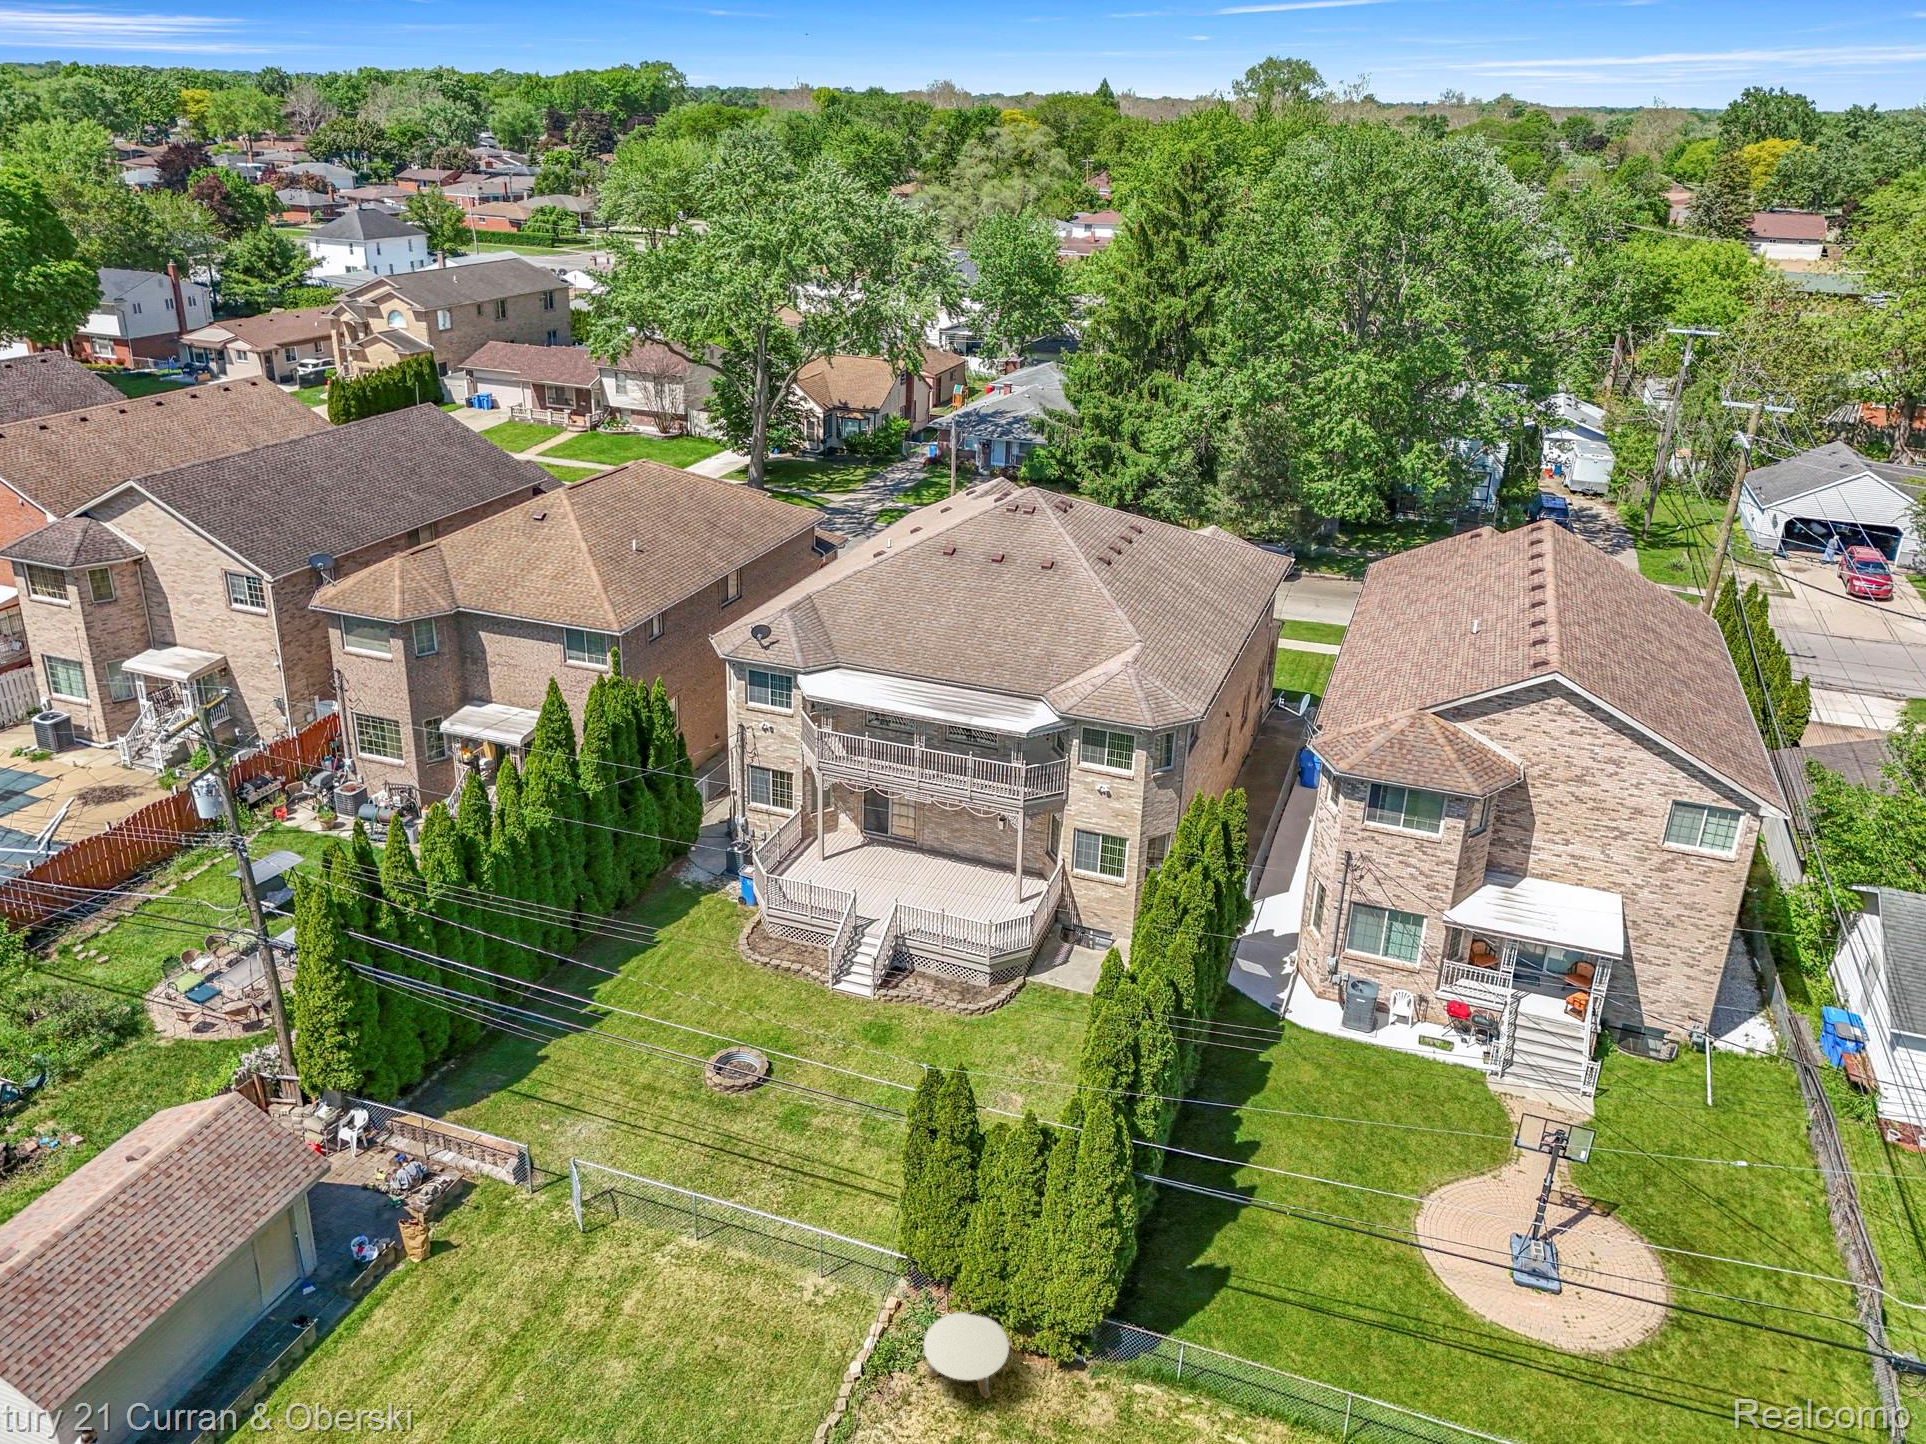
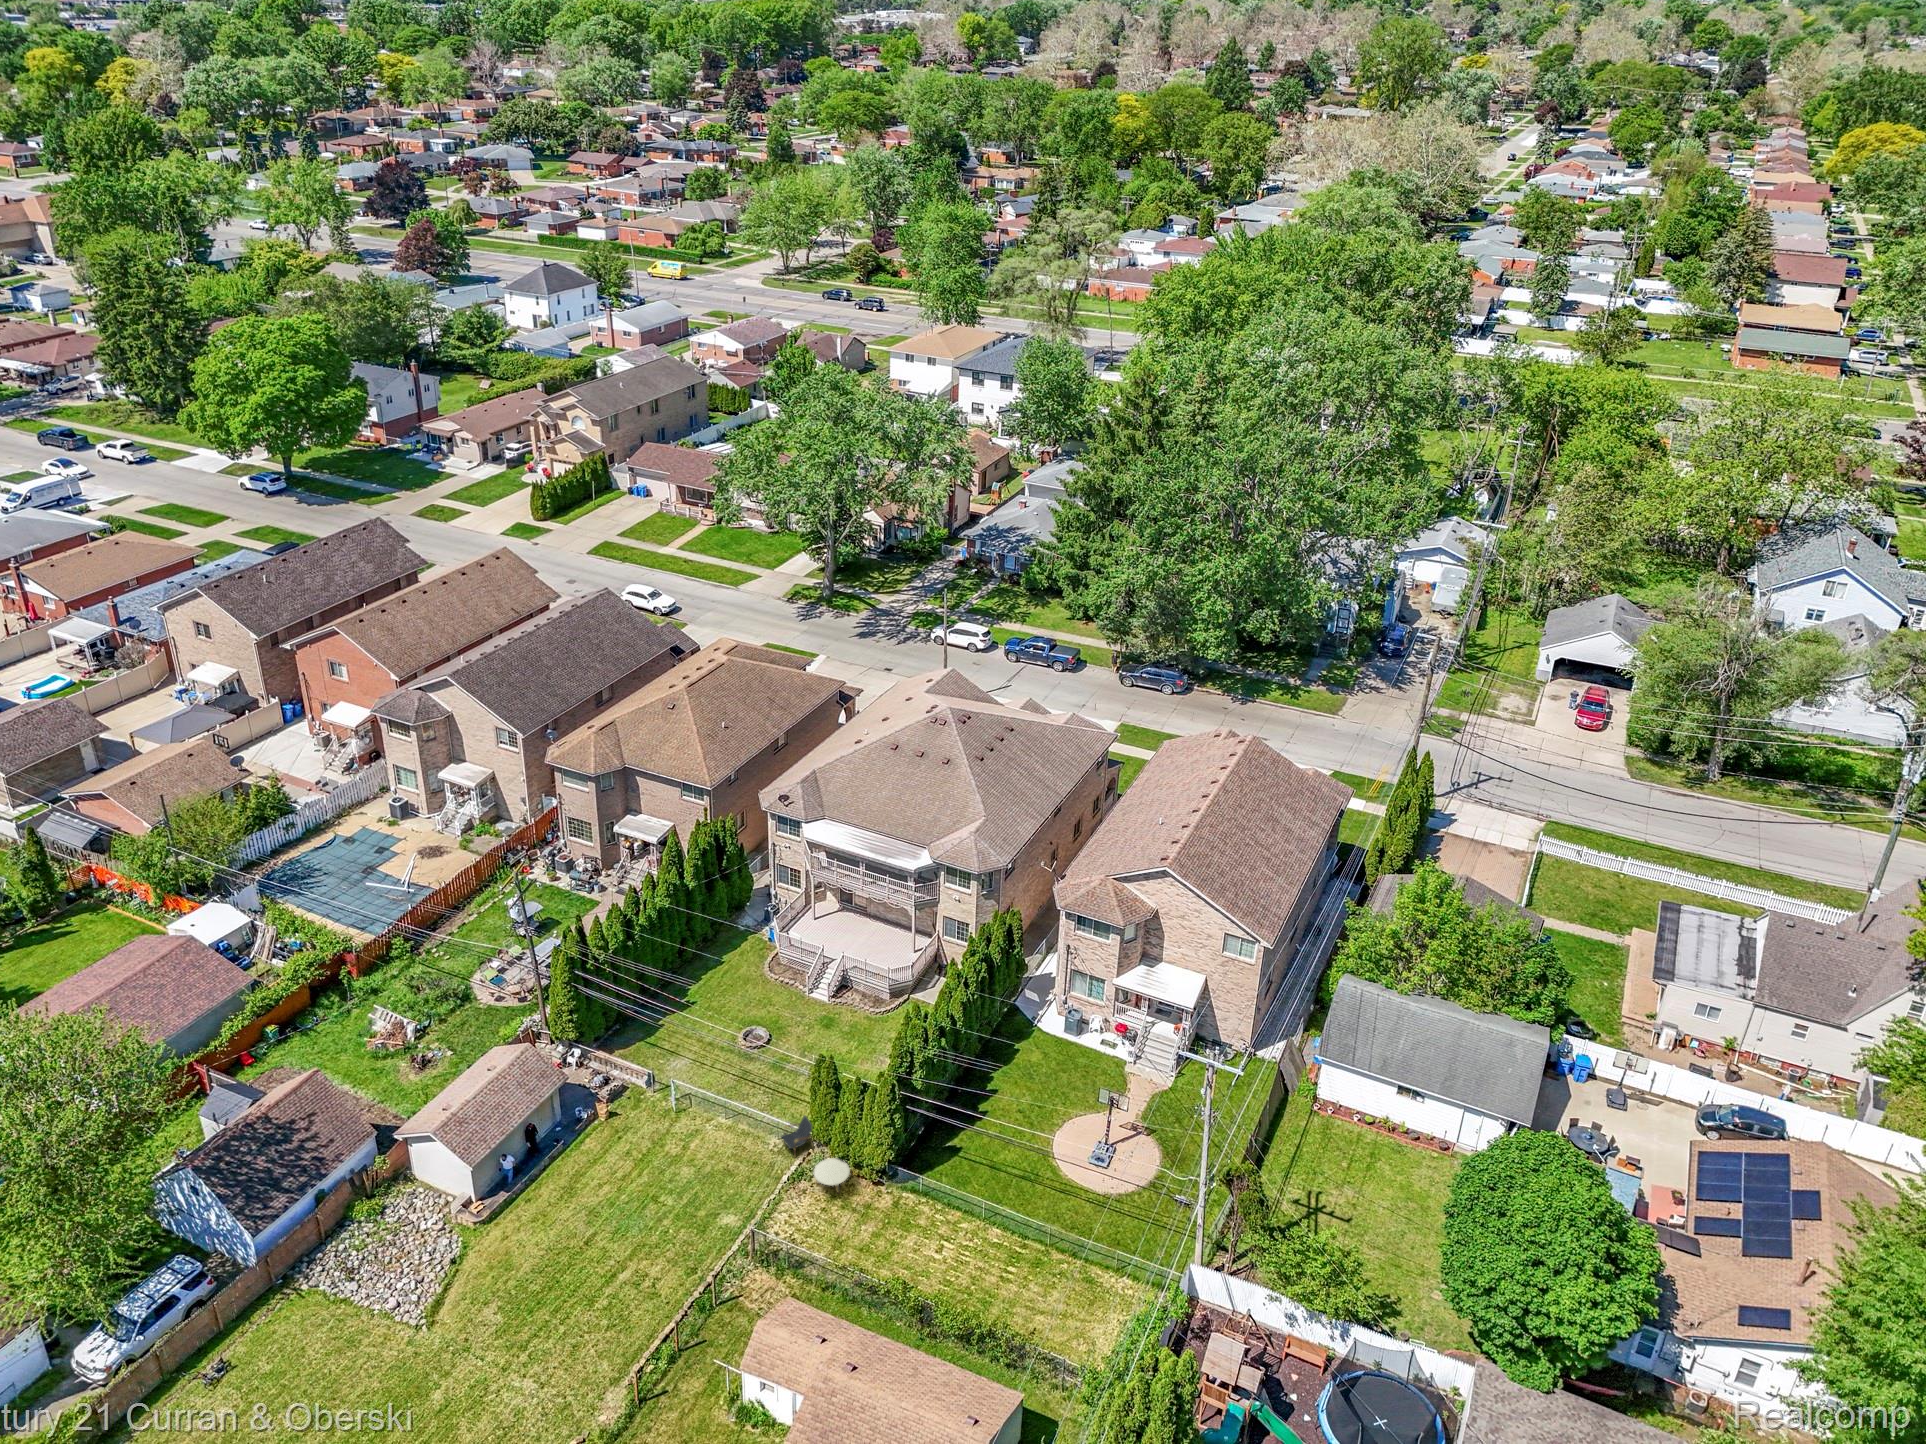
lounge chair: none [831,1216,907,1318] -> present [782,1116,812,1157]

